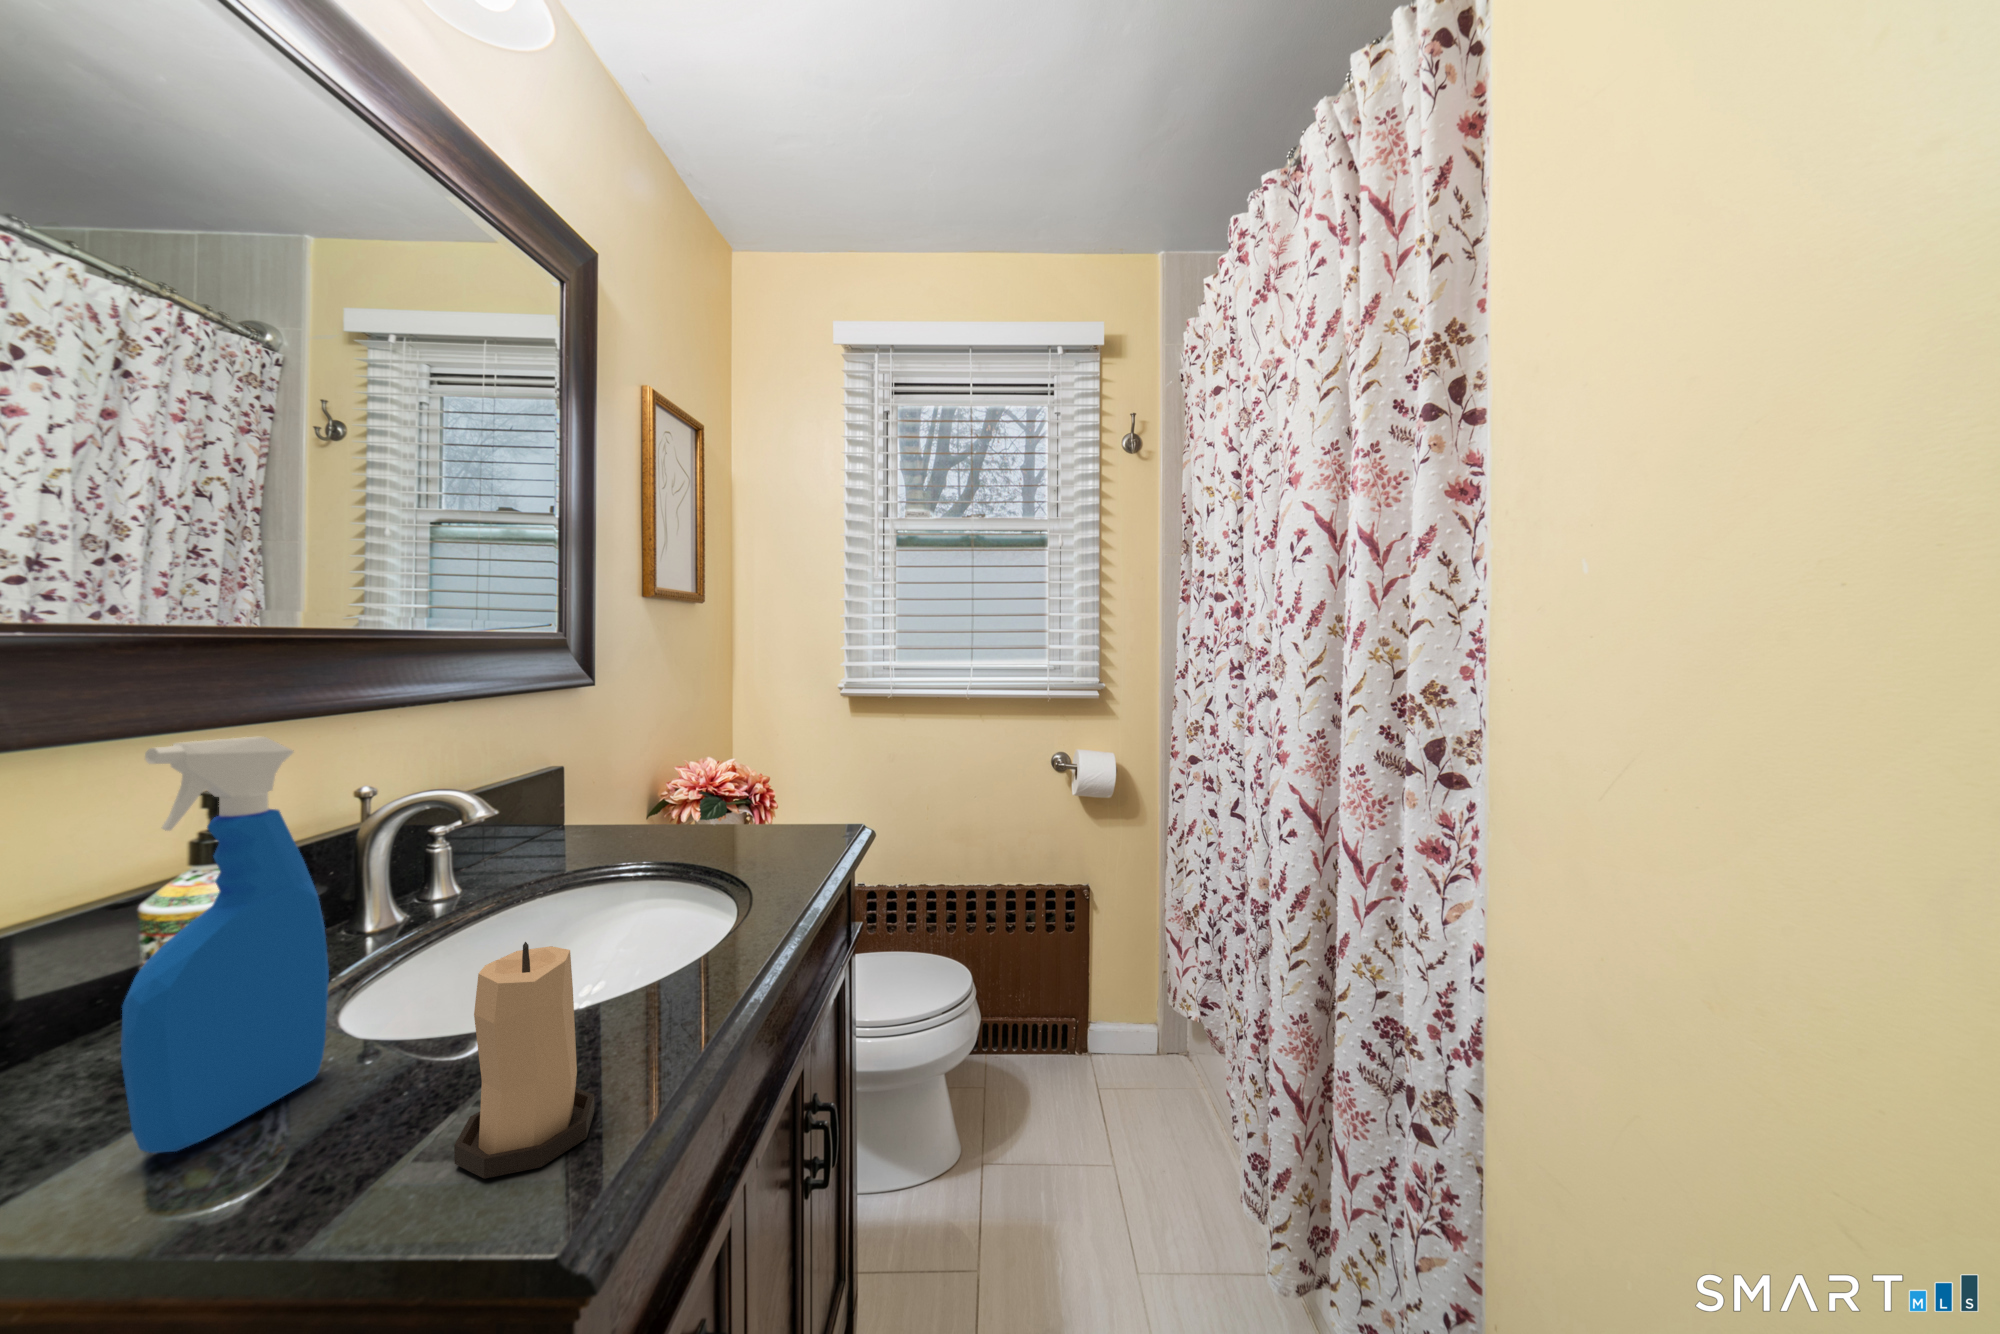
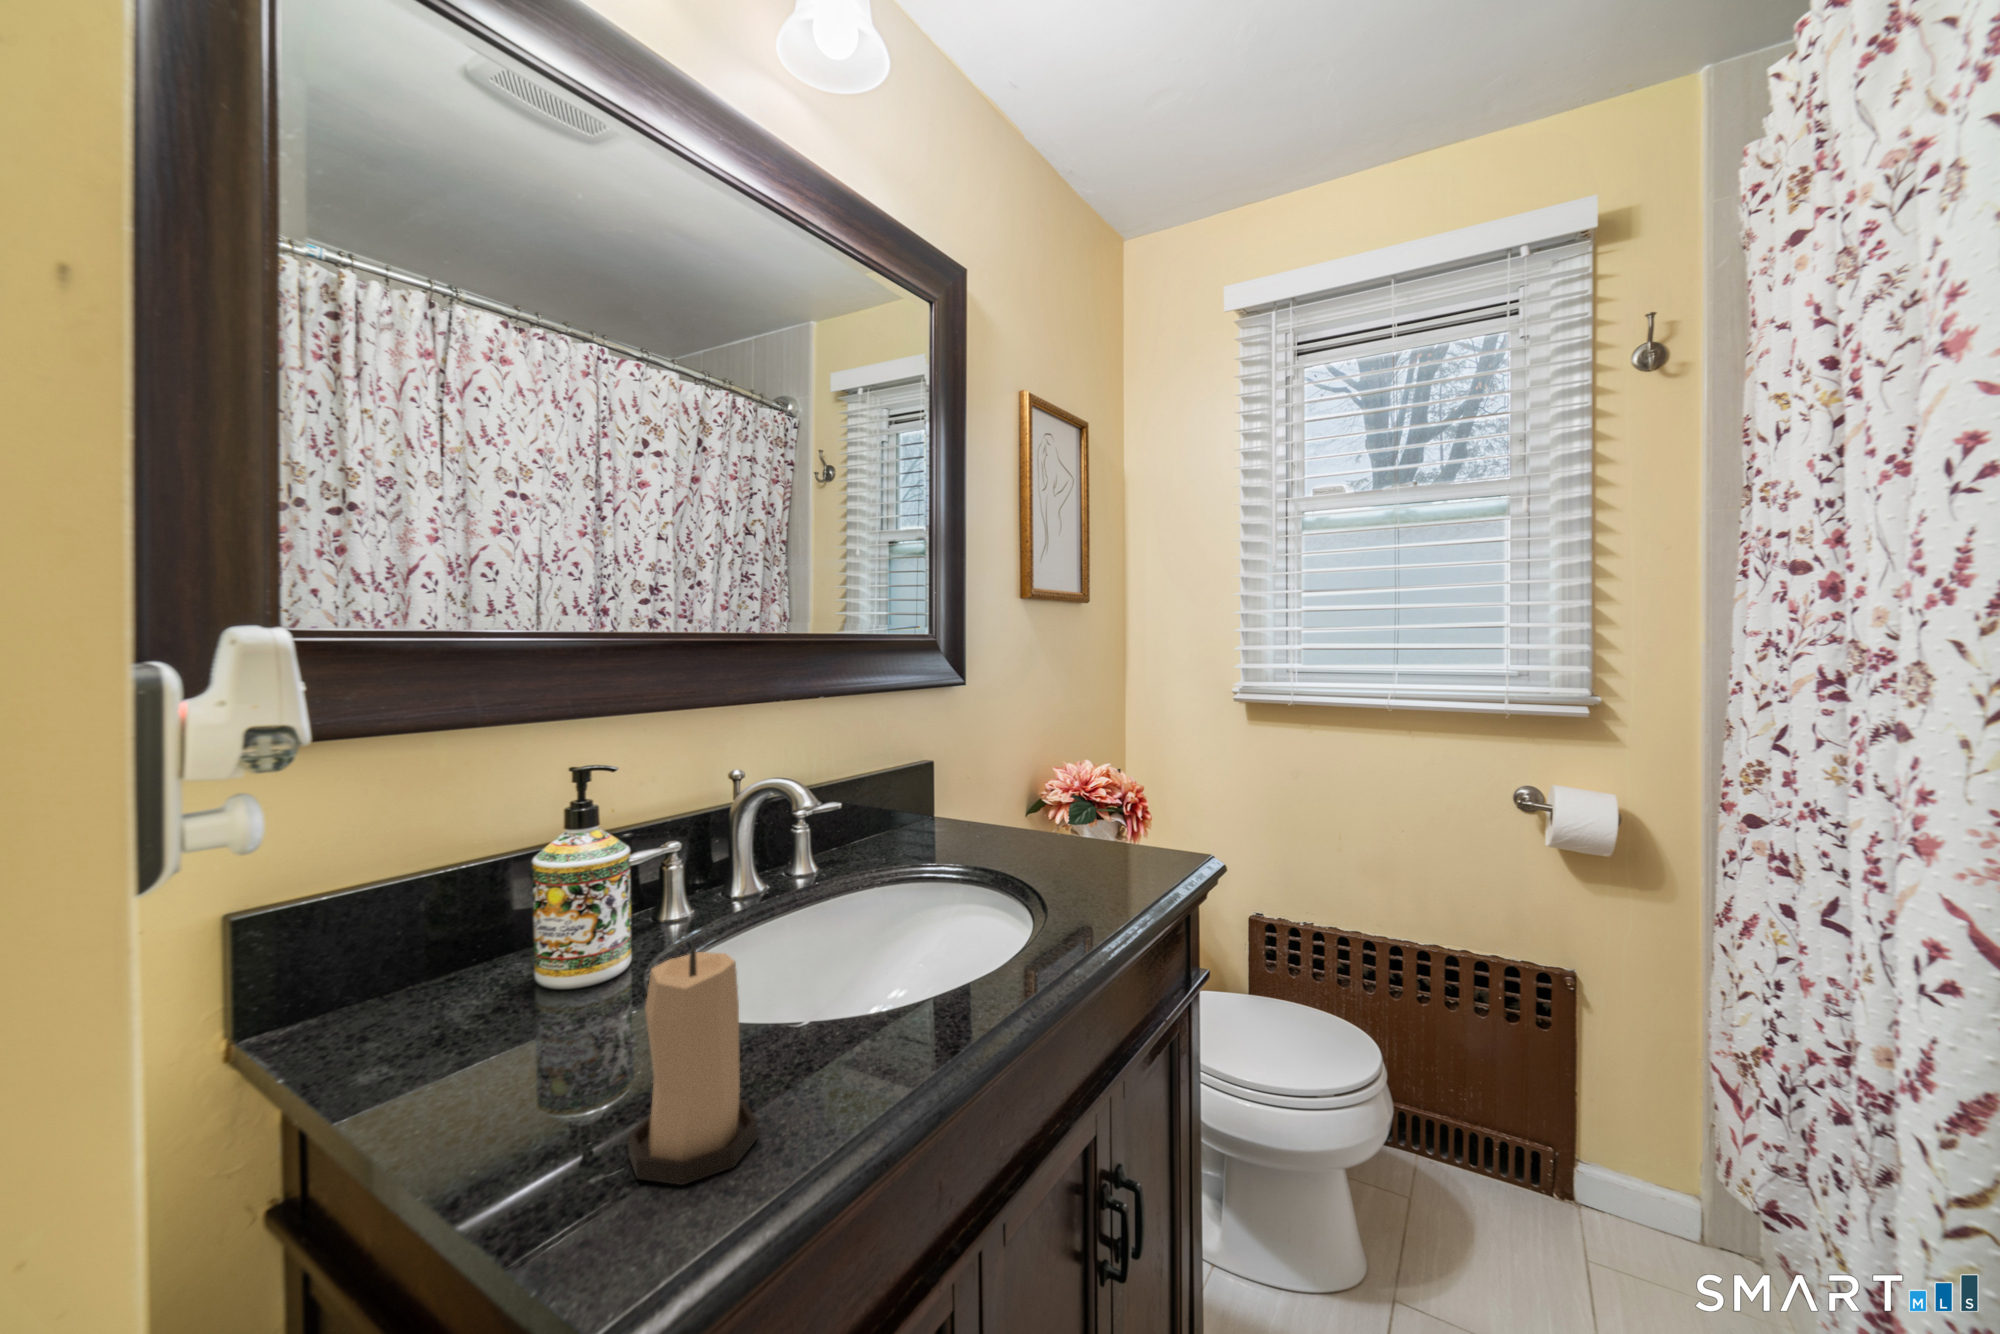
spray bottle: present [121,737,329,1153] -> none [459,723,616,1068]

